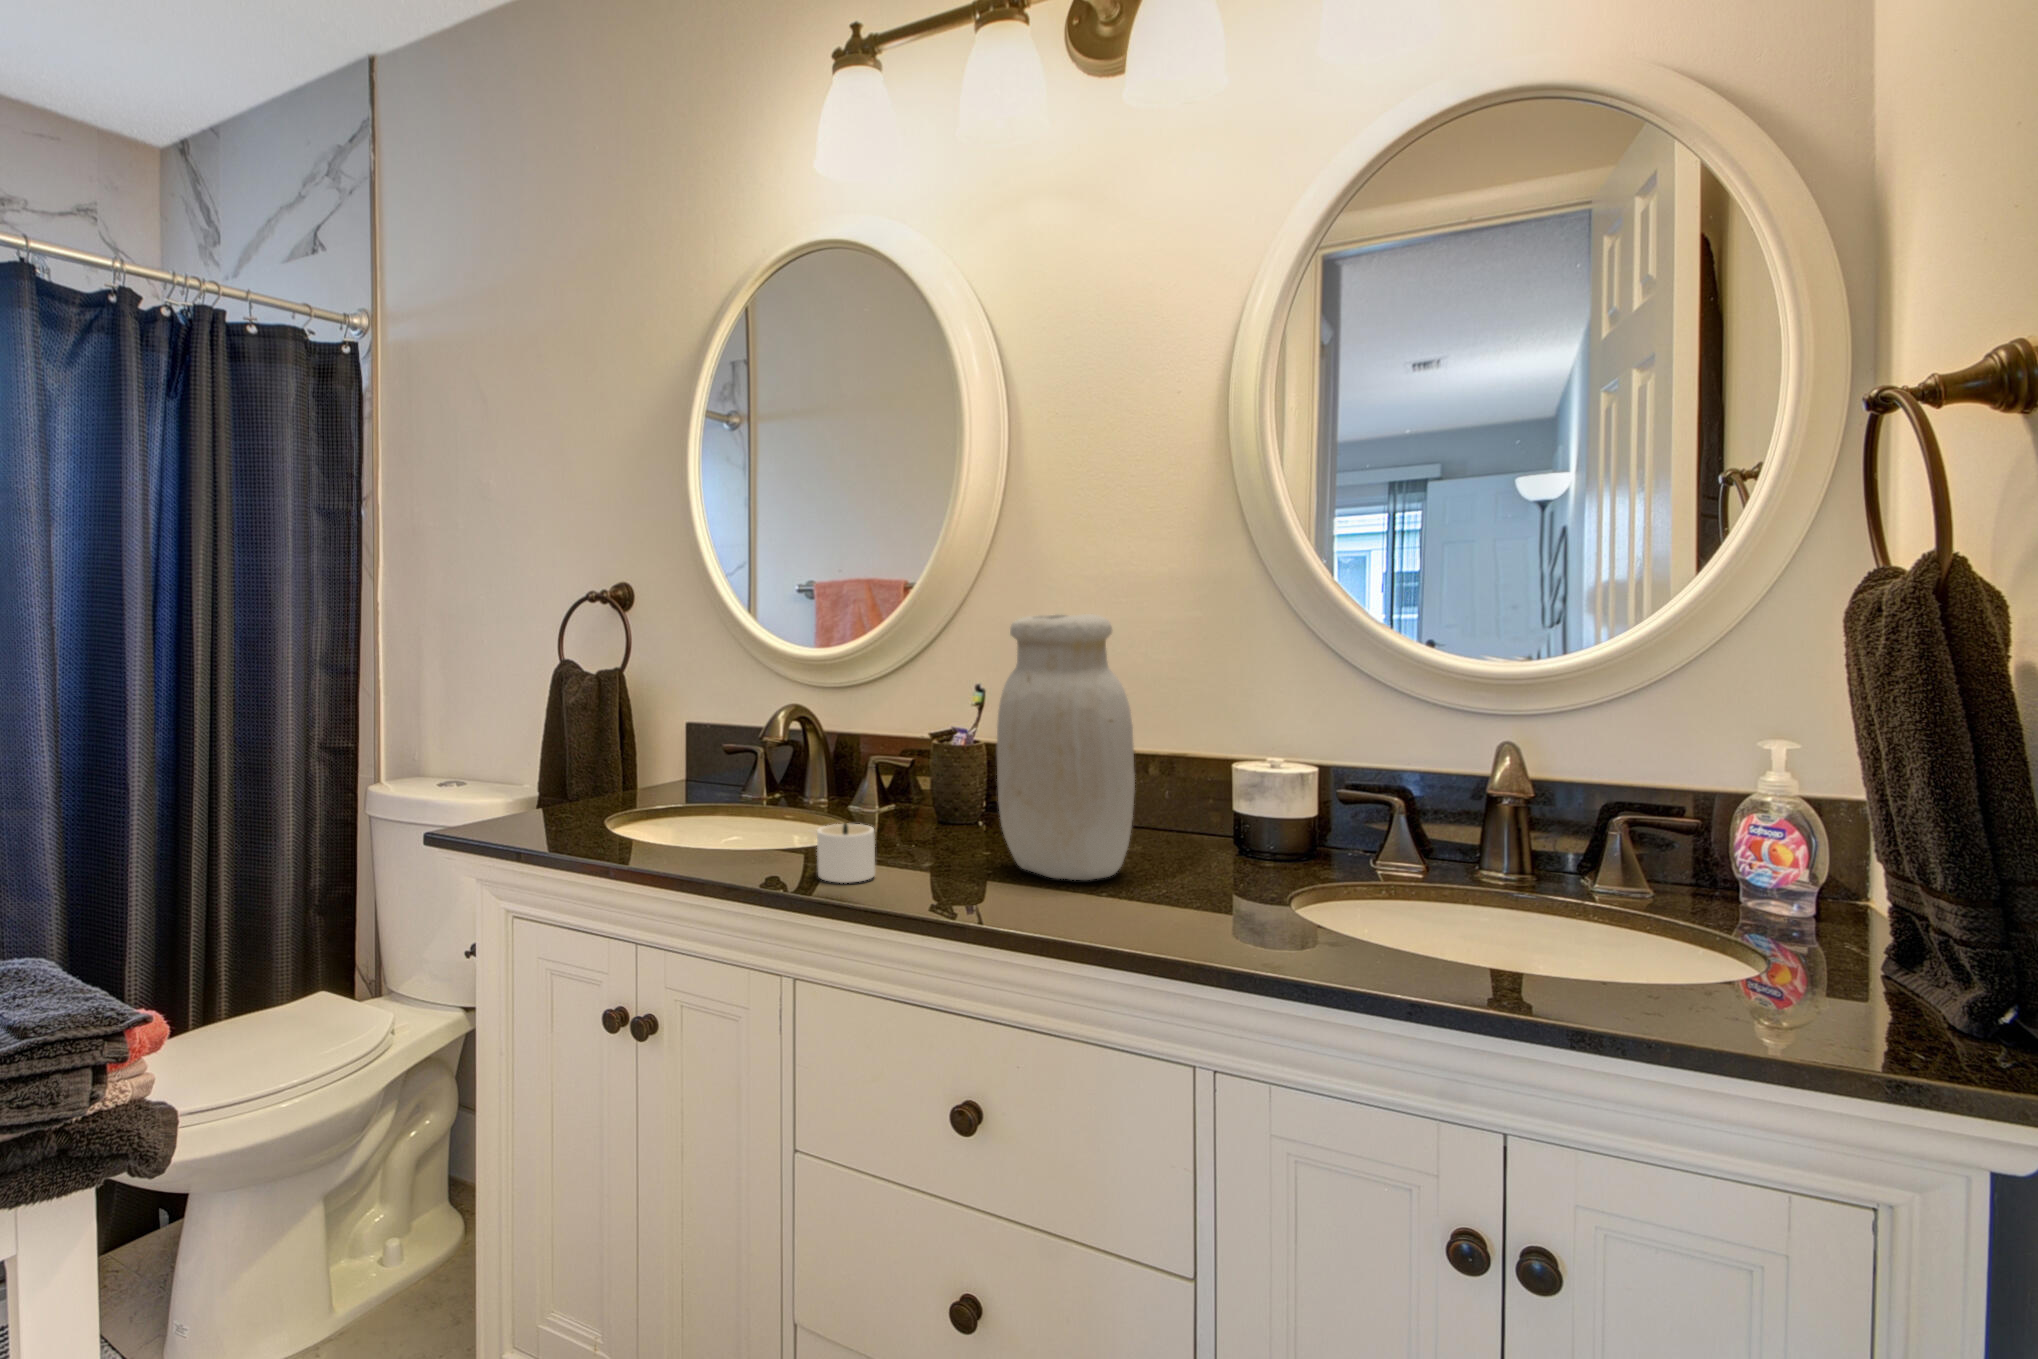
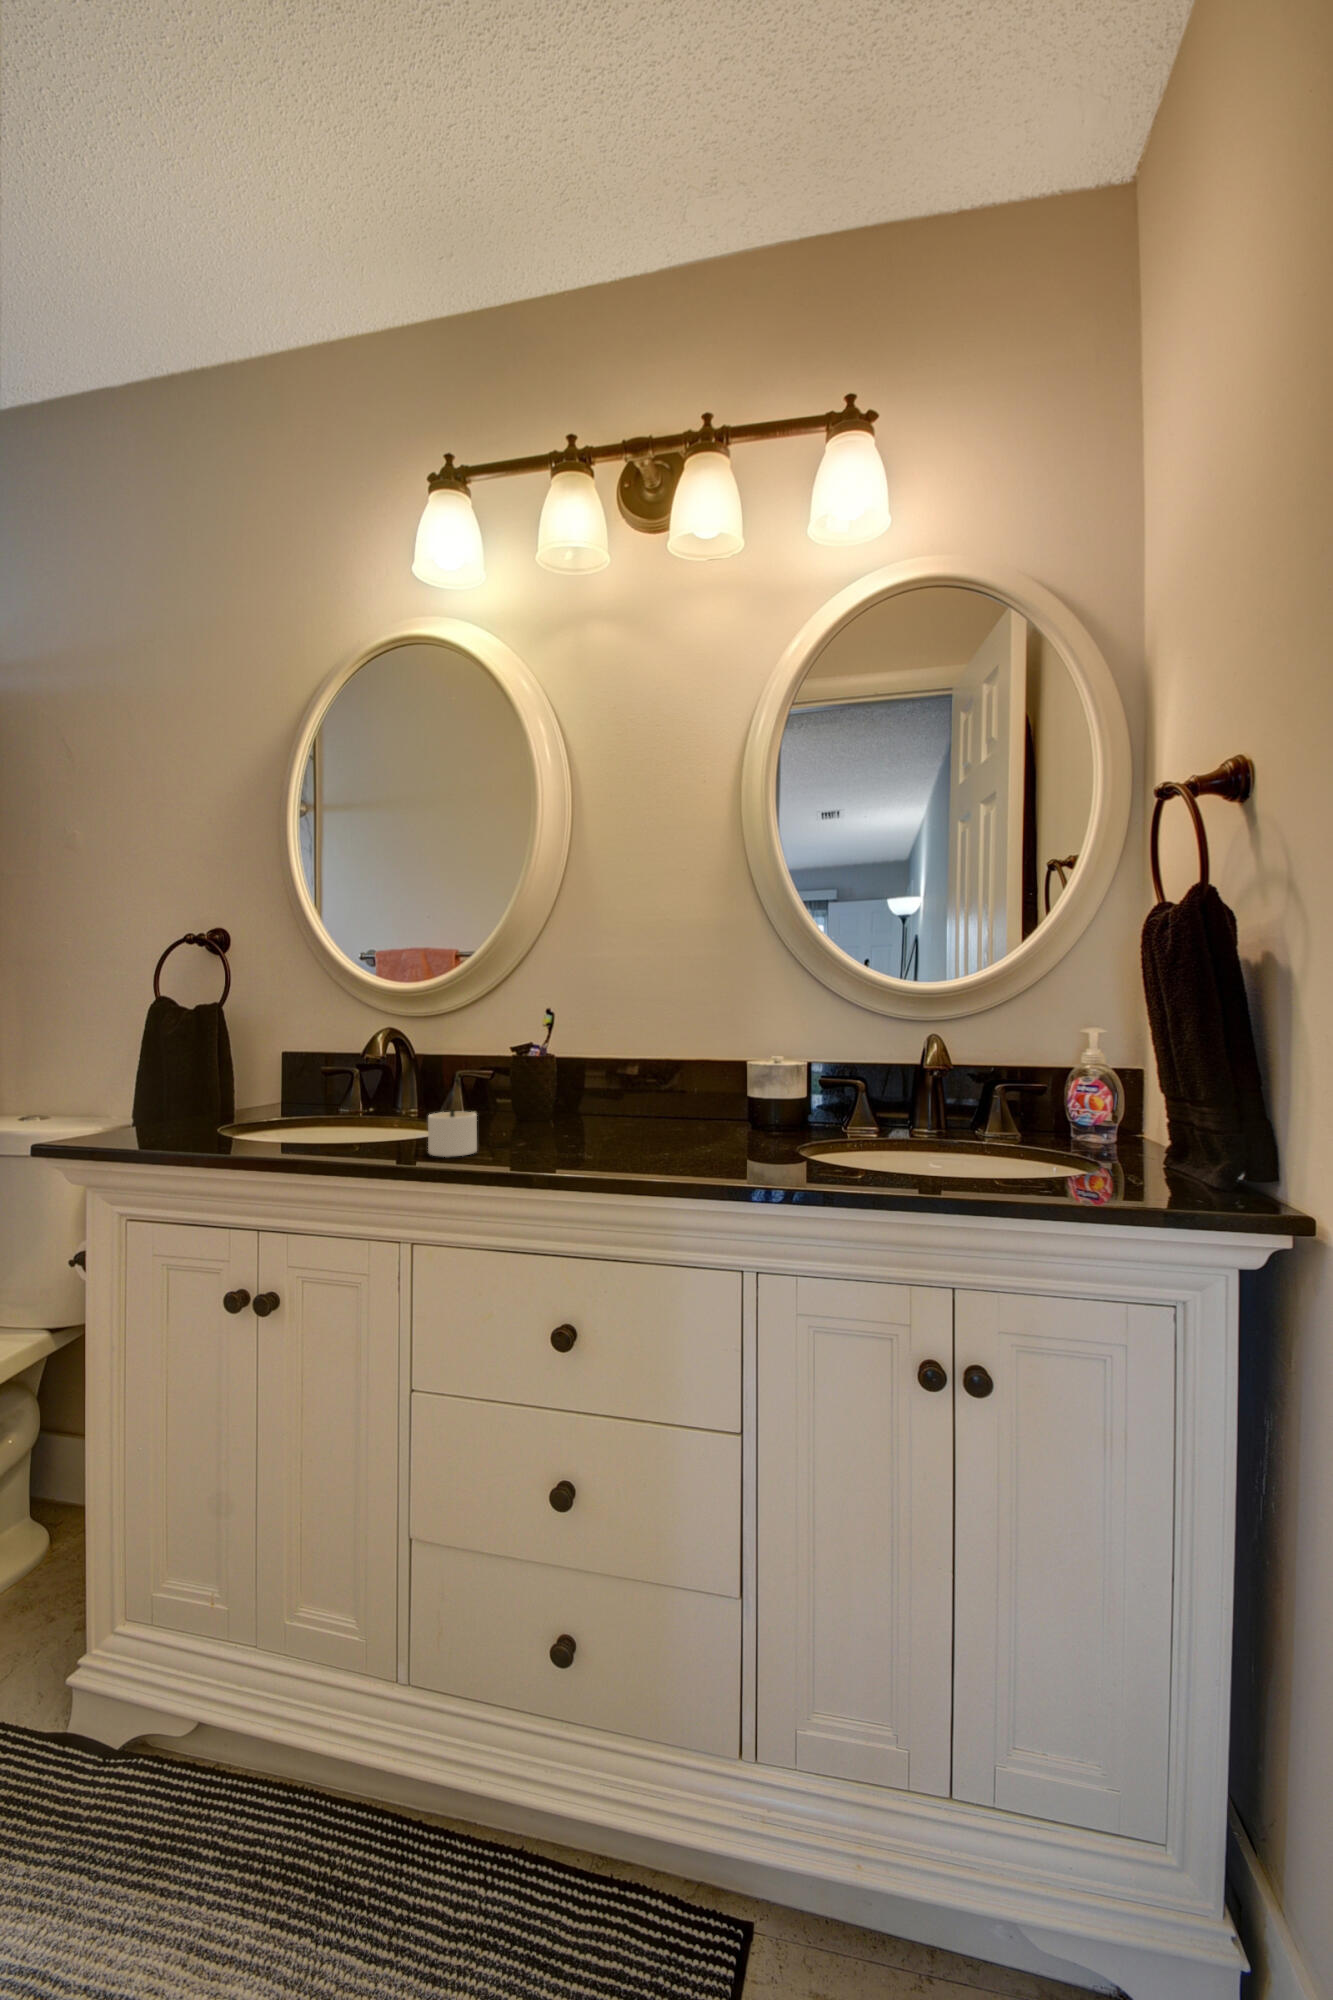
jar: present [997,614,1135,880] -> none [576,941,681,1147]

